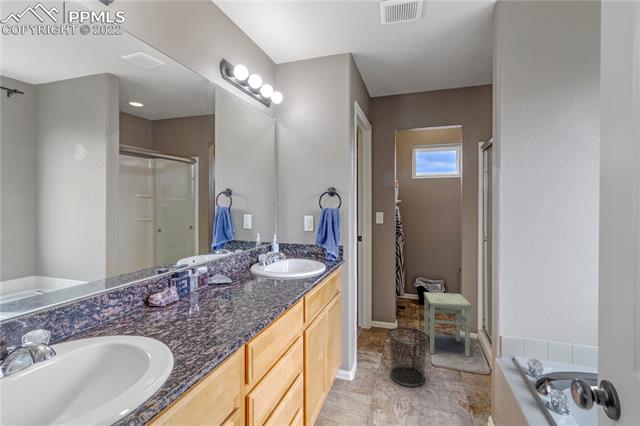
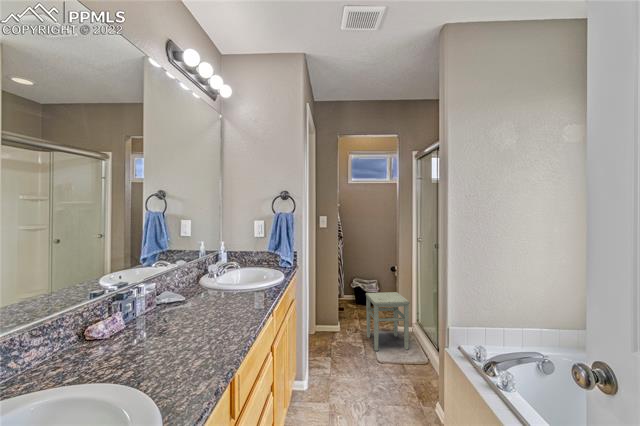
waste bin: present [388,327,429,386] -> none [340,328,379,386]

